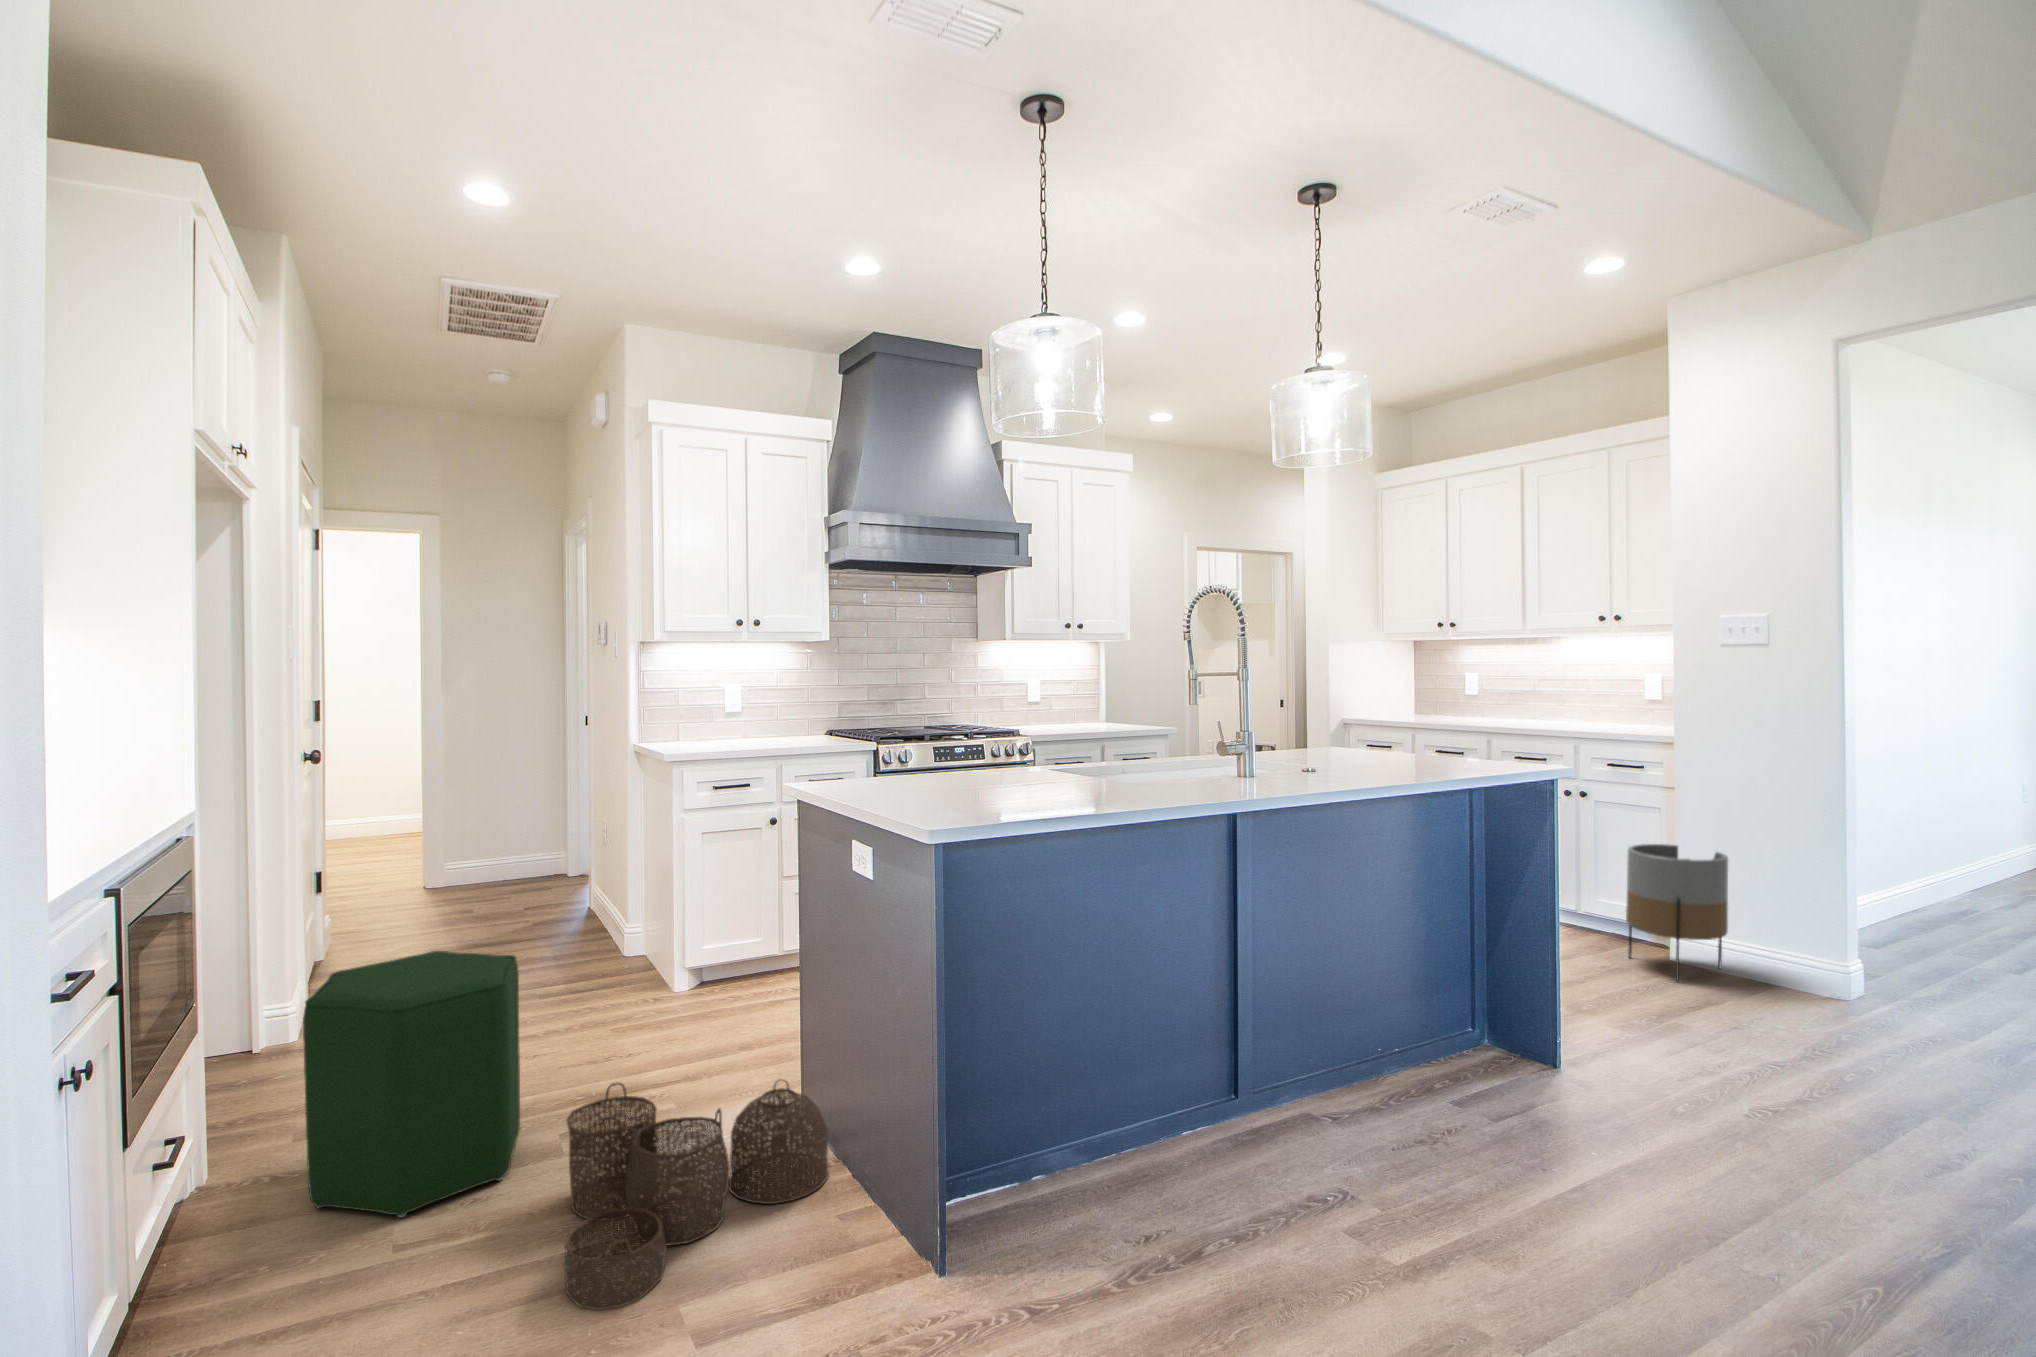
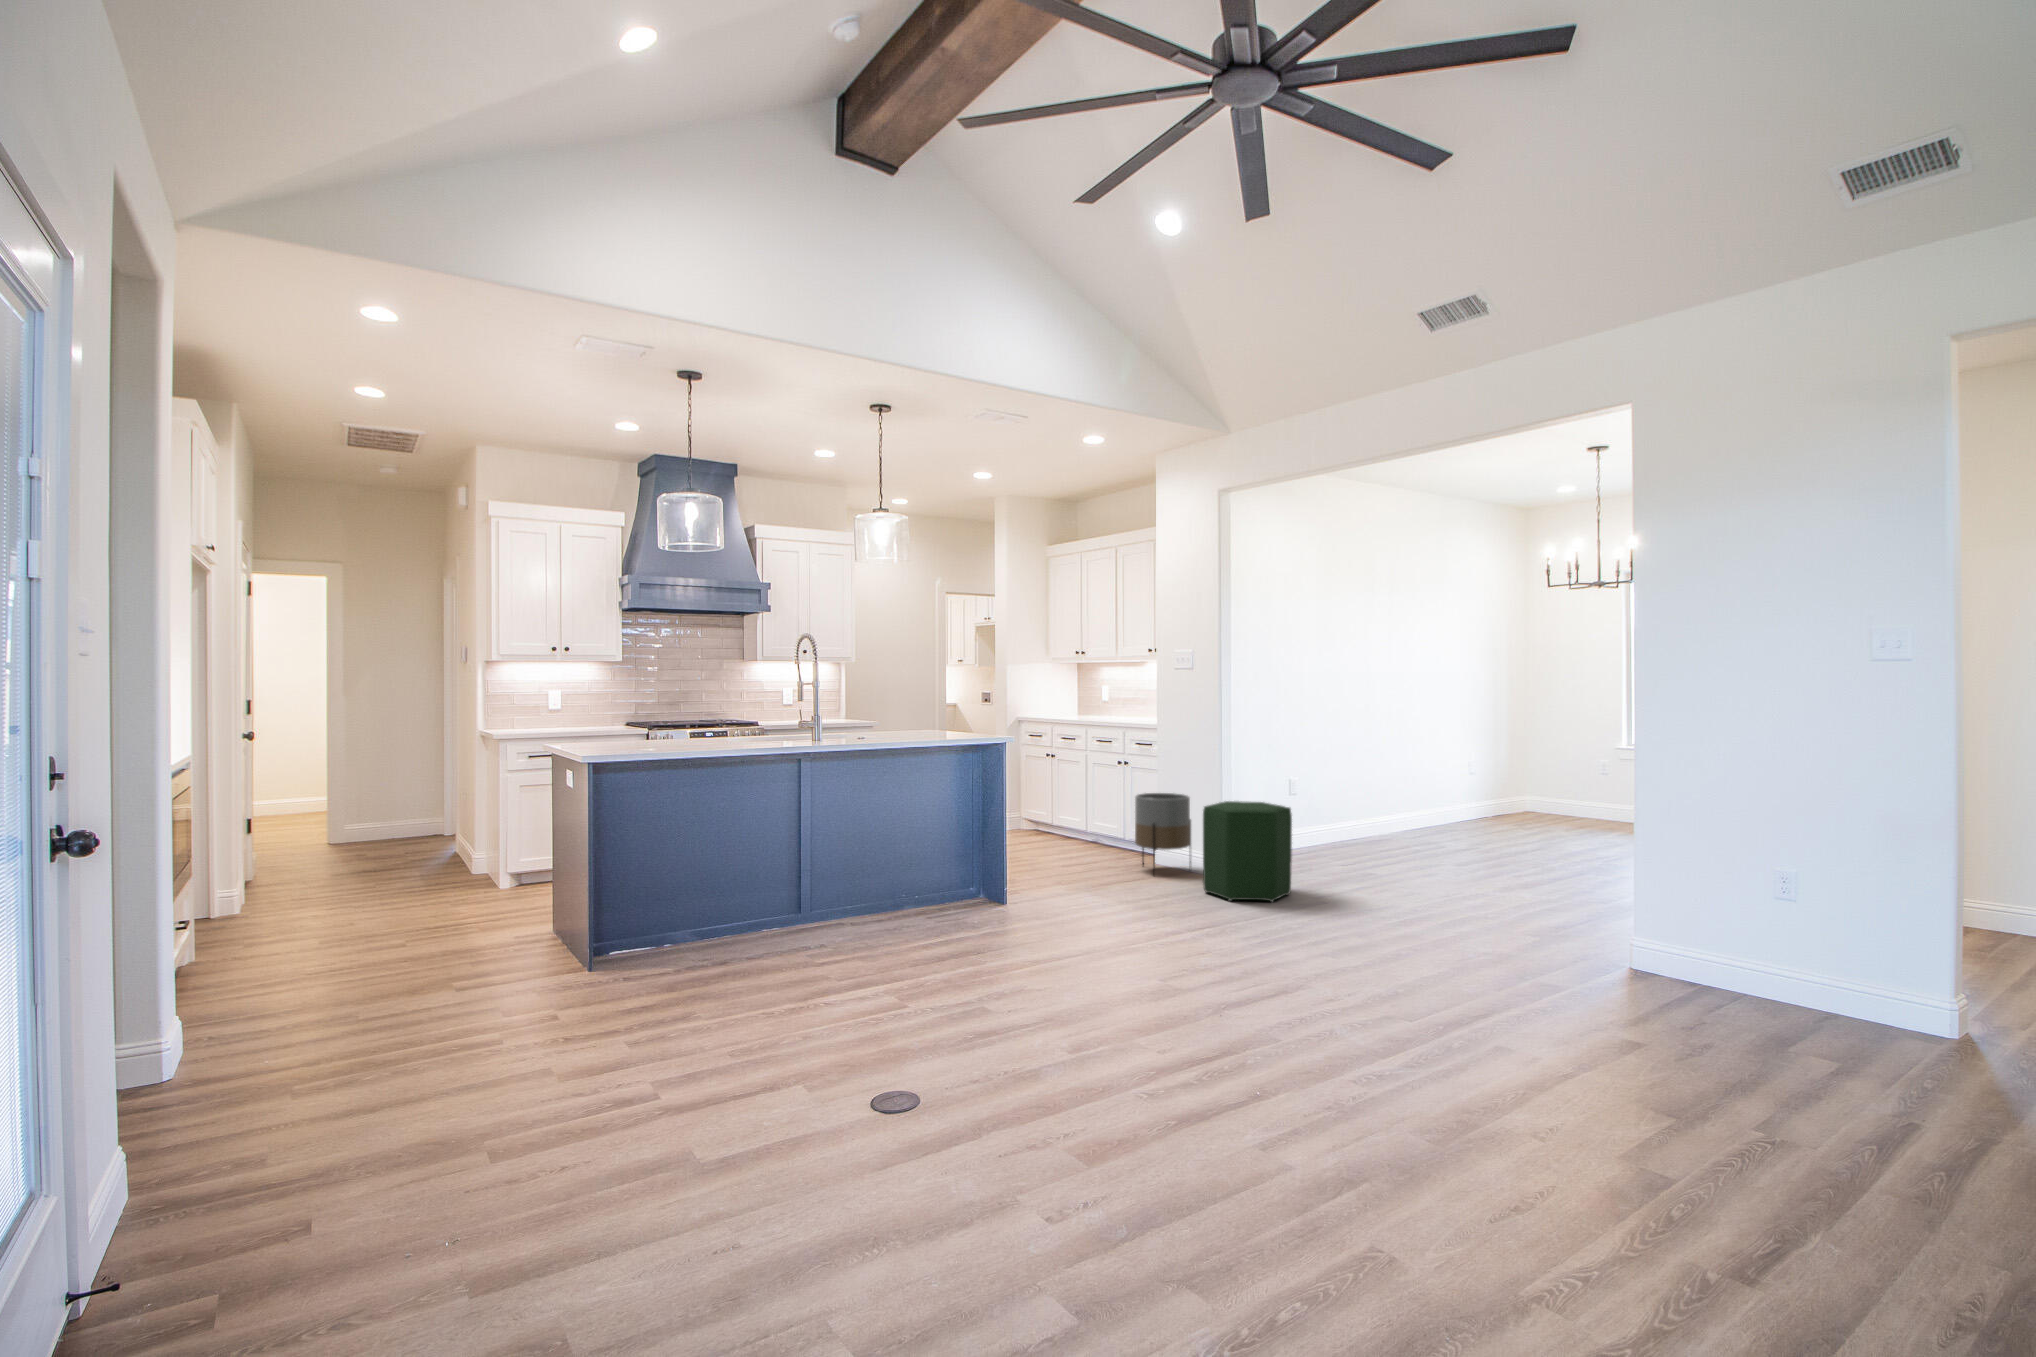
ottoman: present [303,951,520,1218] -> present [1203,801,1292,902]
woven basket: present [564,1080,829,1310] -> none [392,899,557,990]

